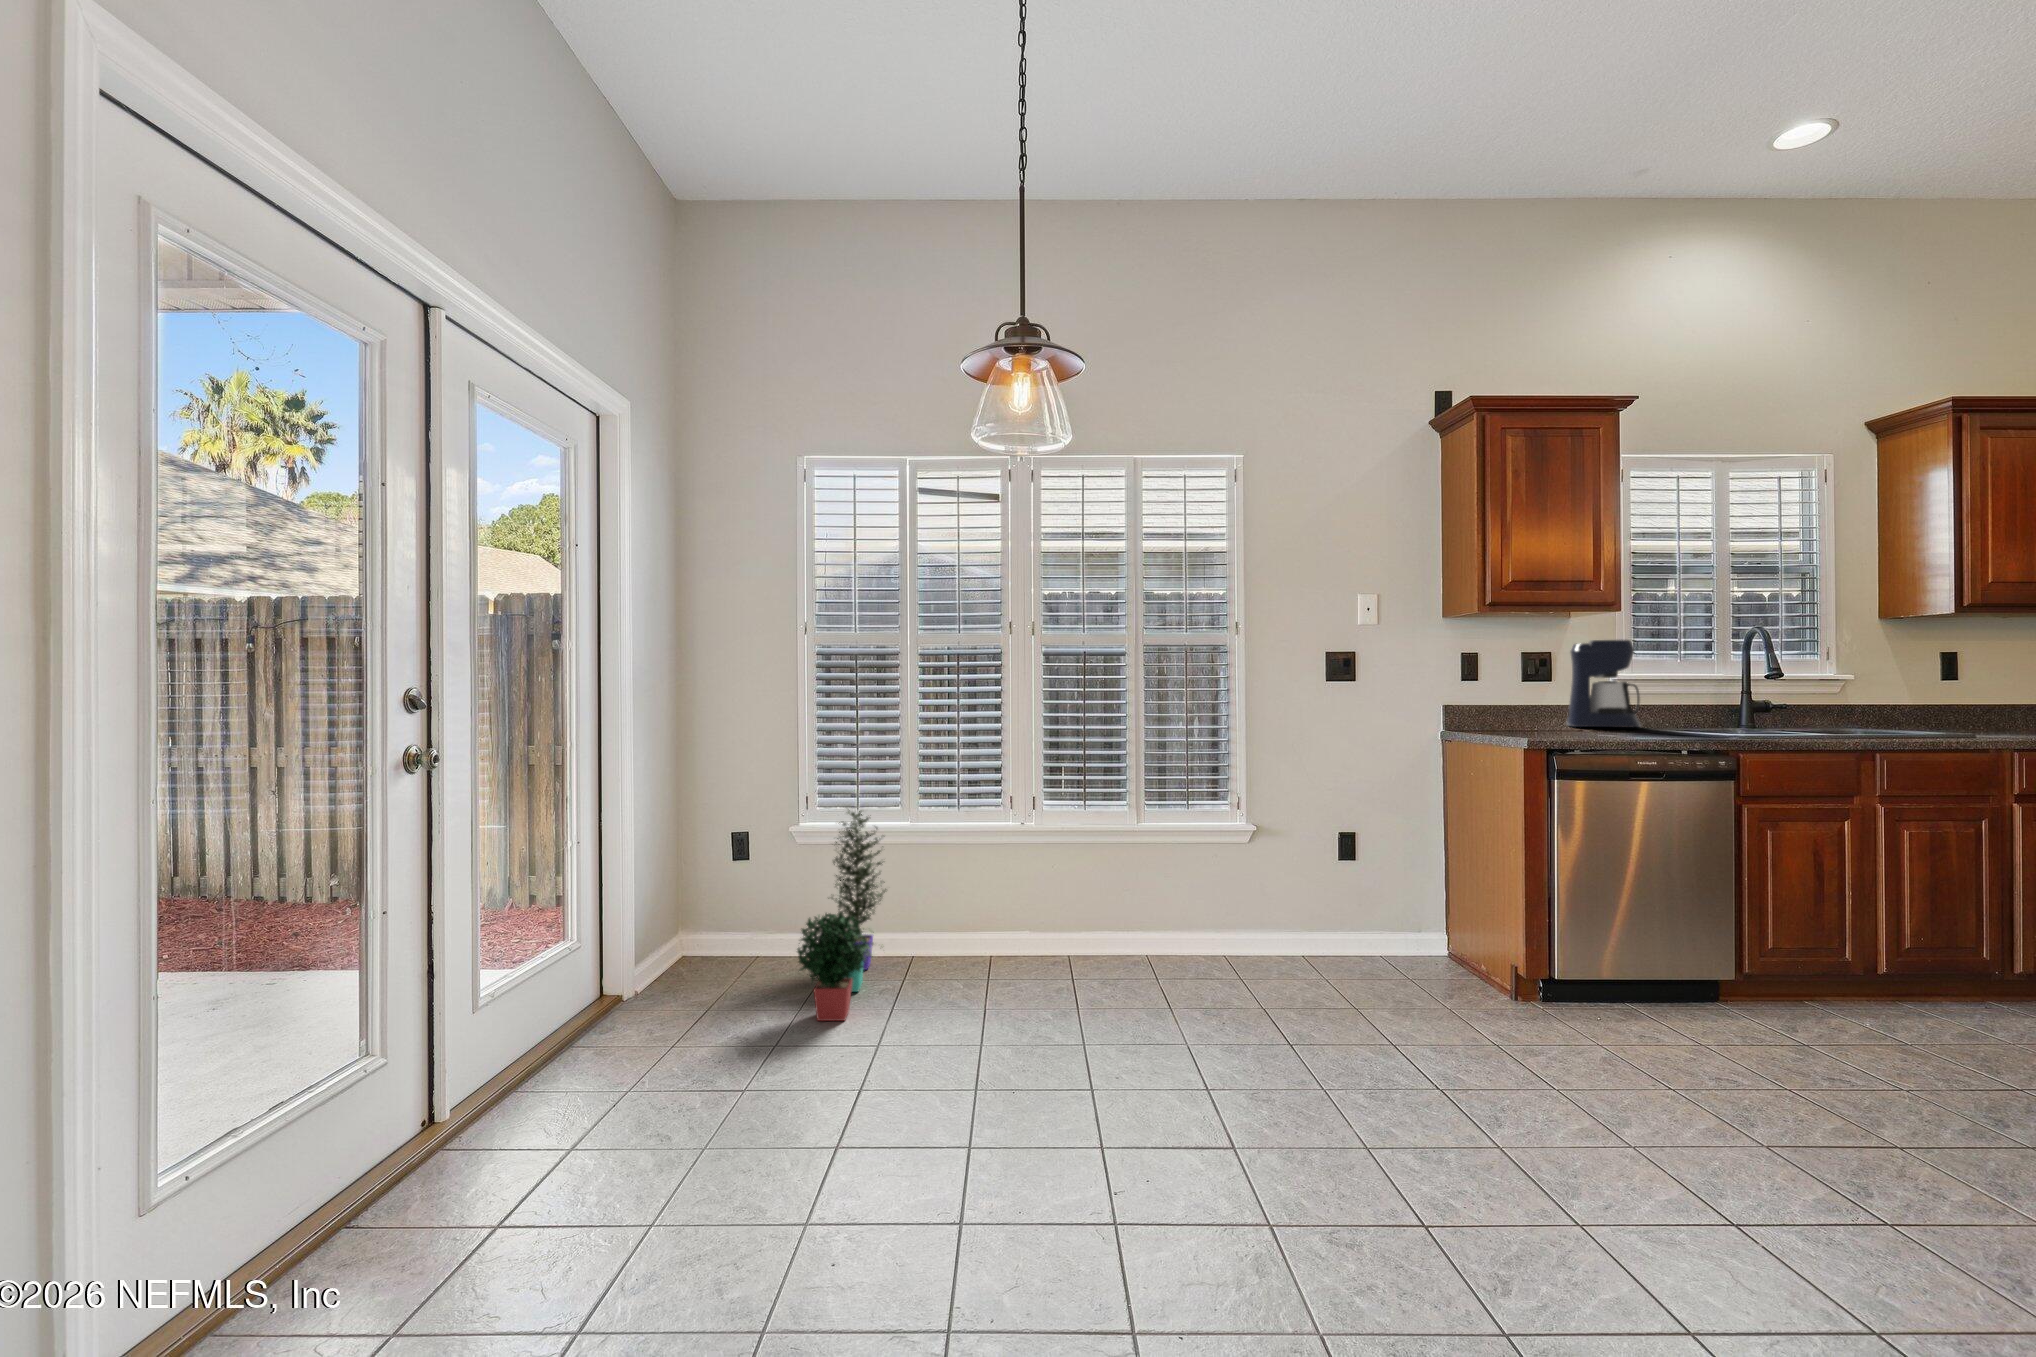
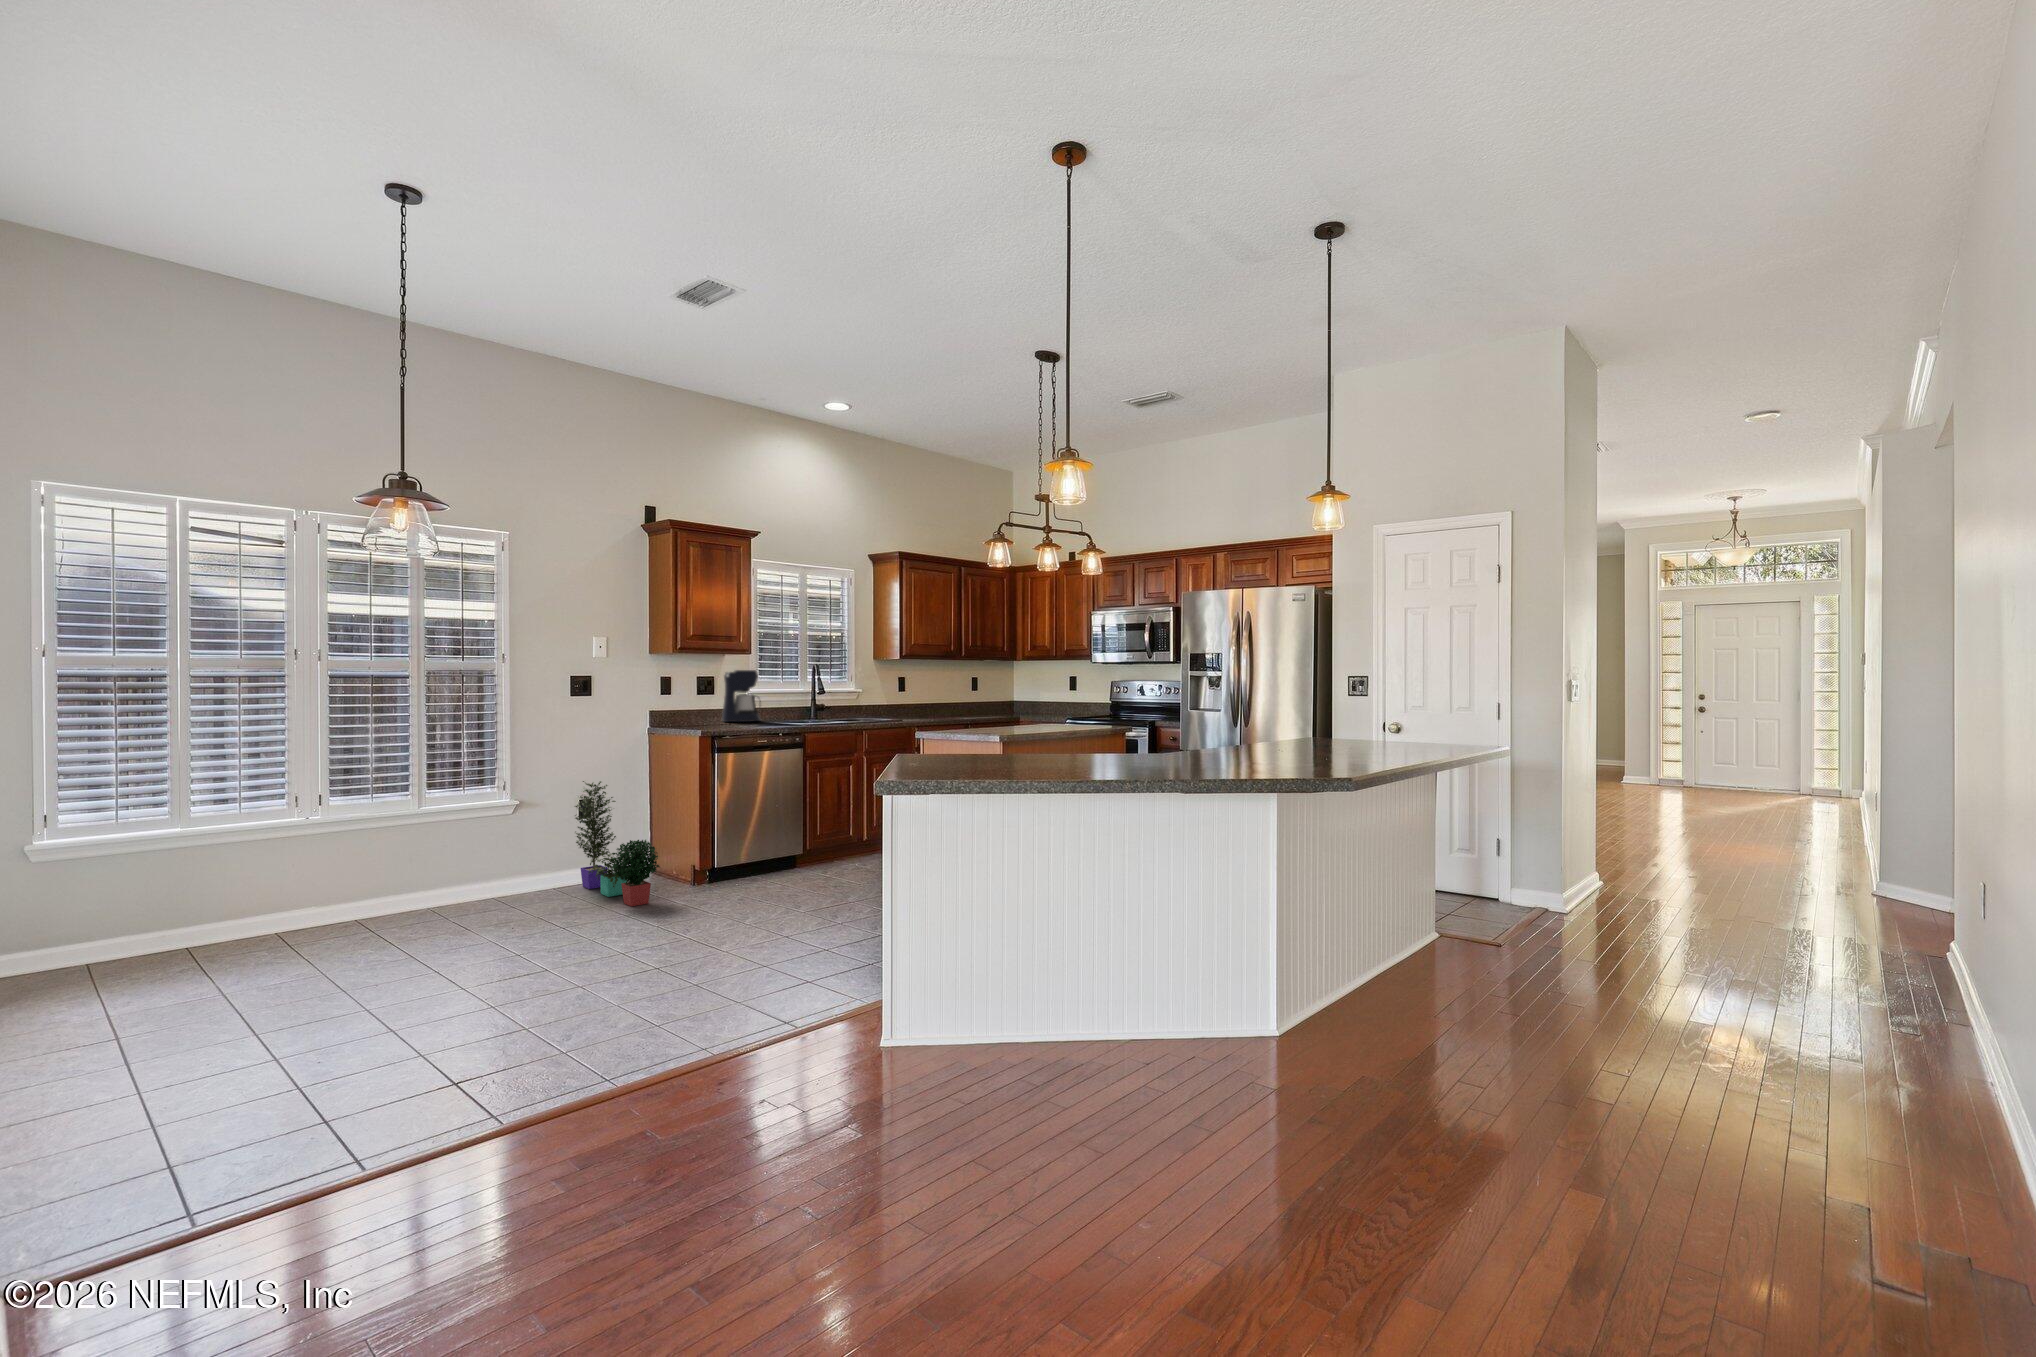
potted plant: present [797,811,886,1021] -> present [575,781,660,906]

